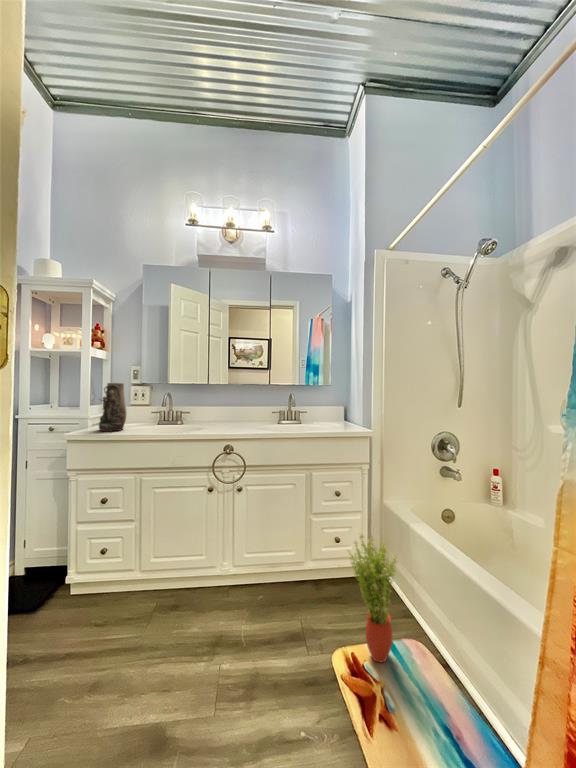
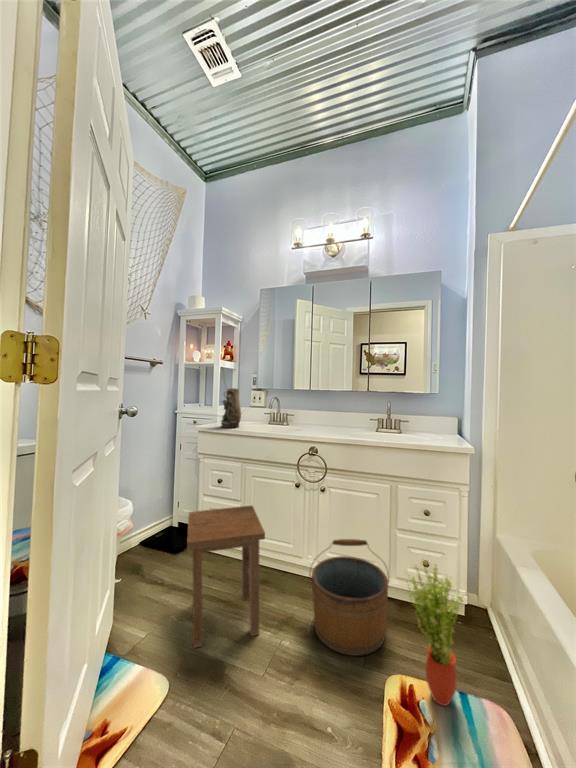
stool: none [79,518,196,710] -> present [187,506,265,648]
bucket: none [241,531,319,651] -> present [310,539,389,656]

